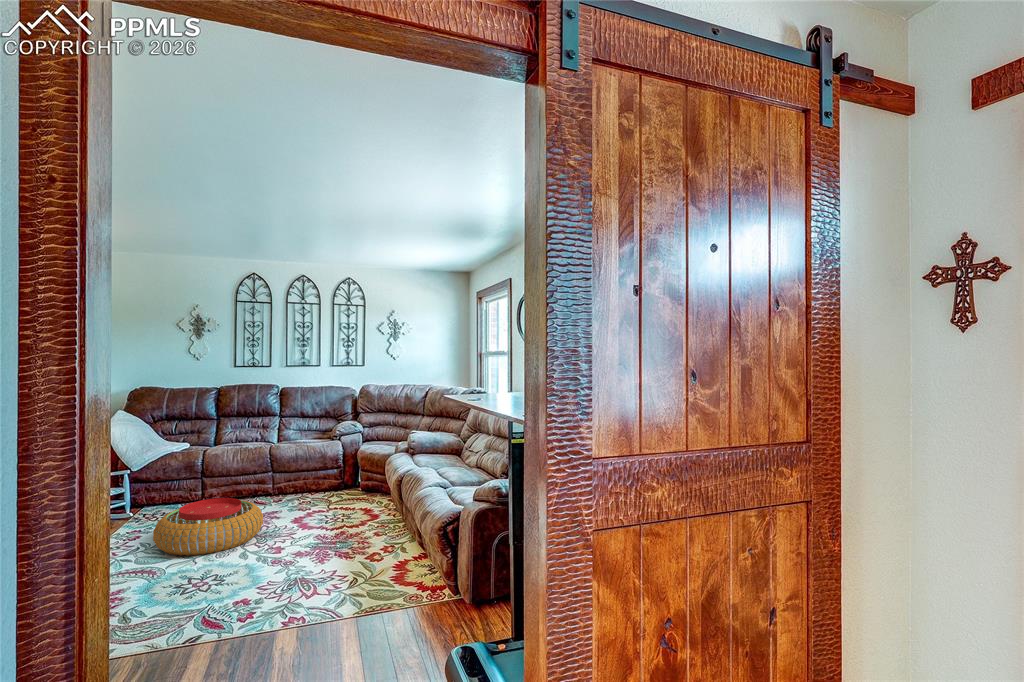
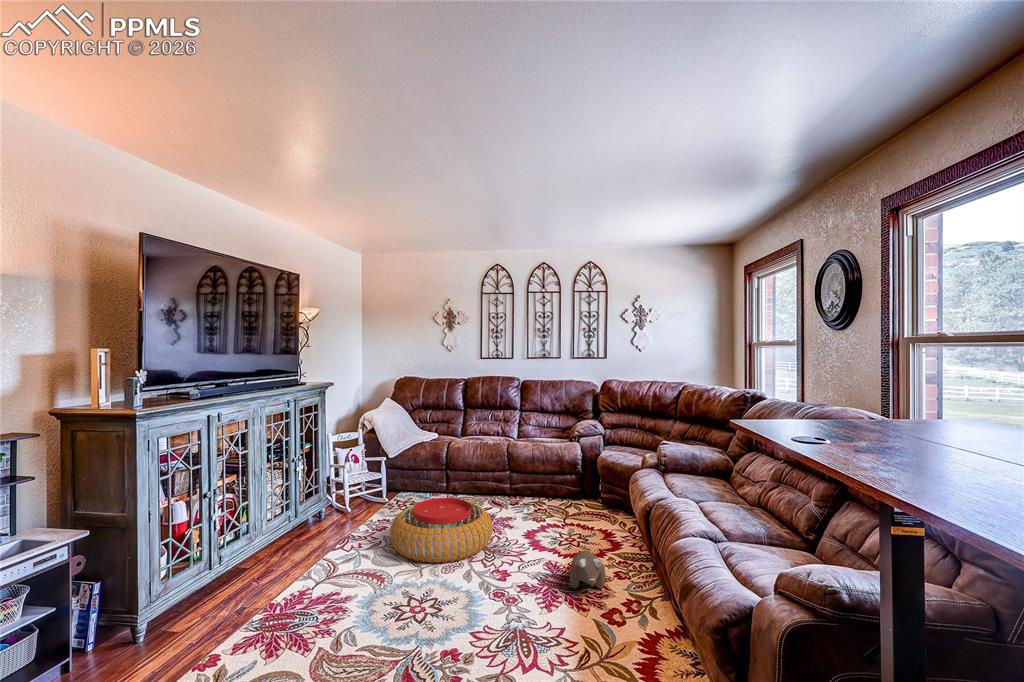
plush toy: none [338,517,366,548] -> present [570,550,606,589]

